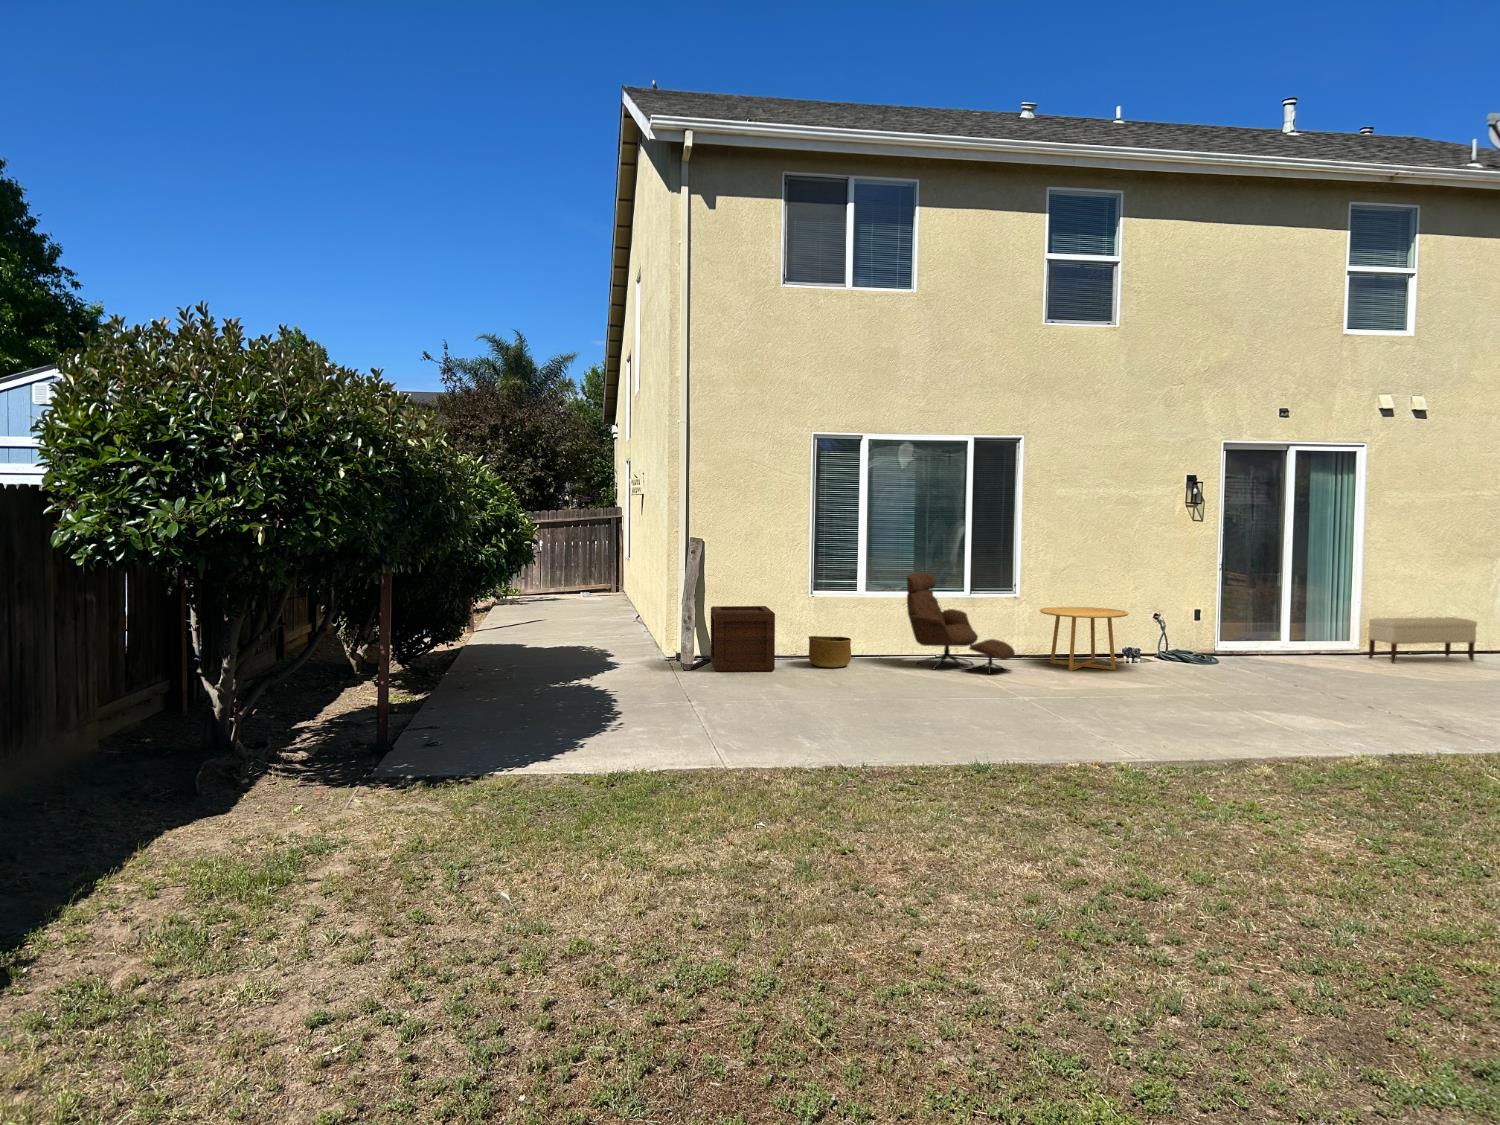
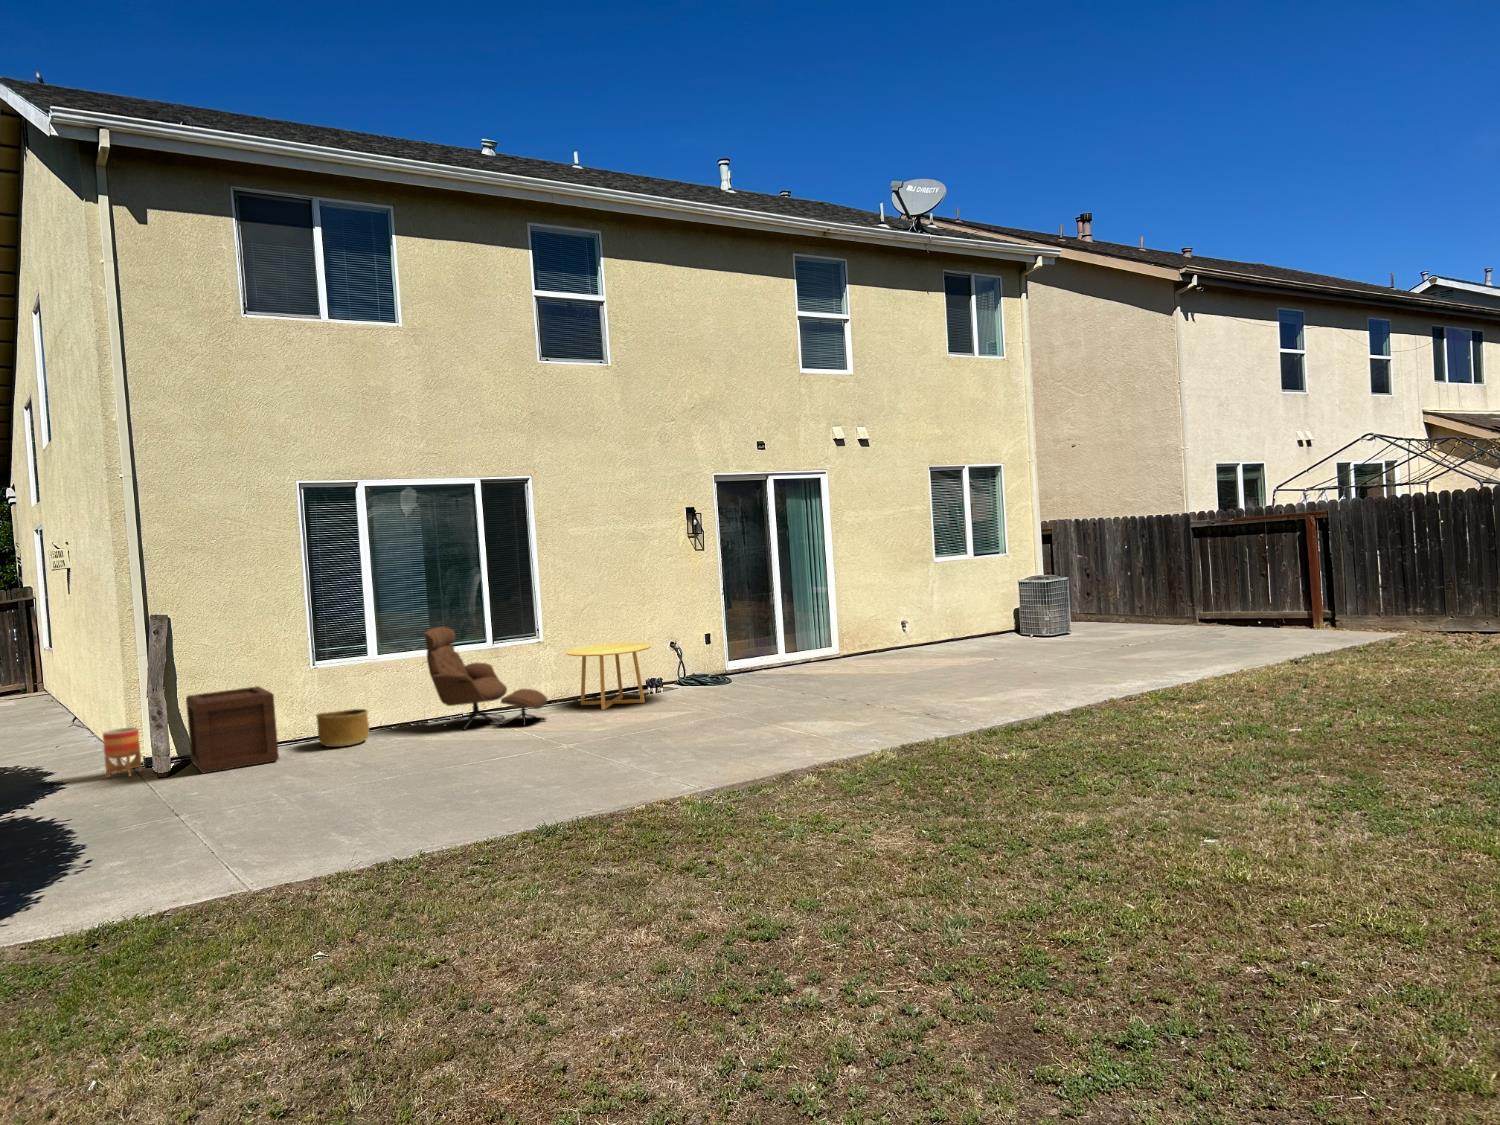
bench: present [1368,617,1477,663] -> none [844,616,922,662]
planter: none [650,626,675,666] -> present [103,727,142,778]

